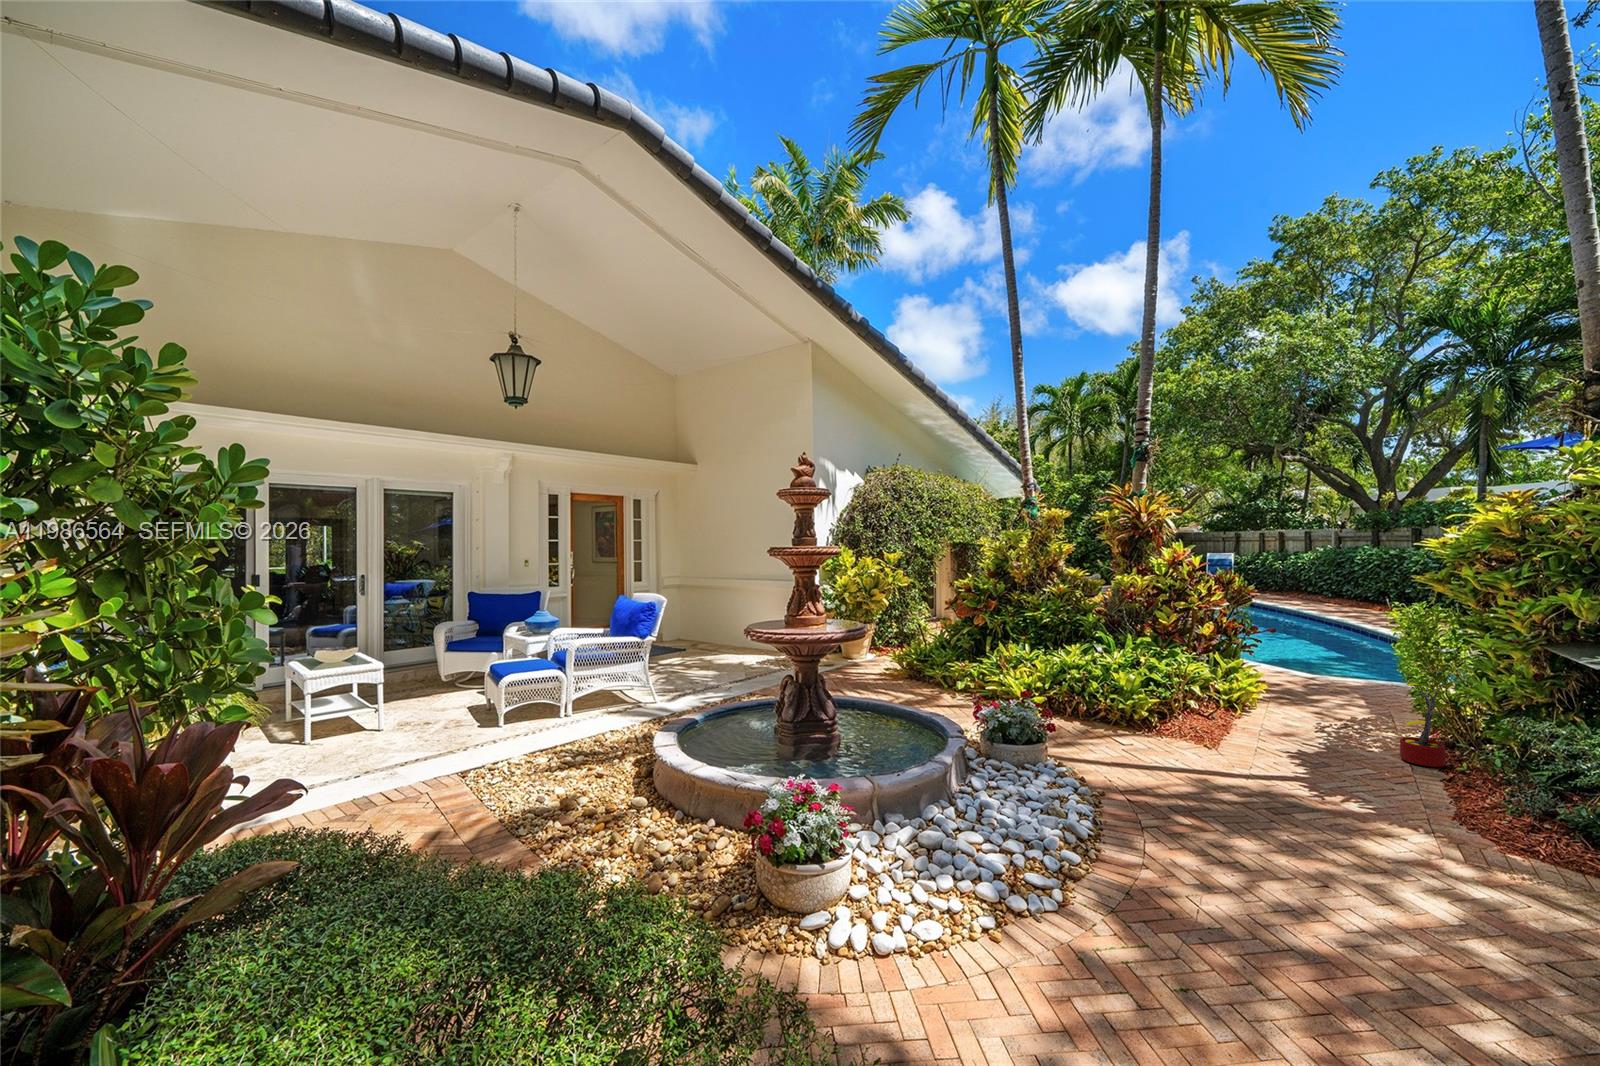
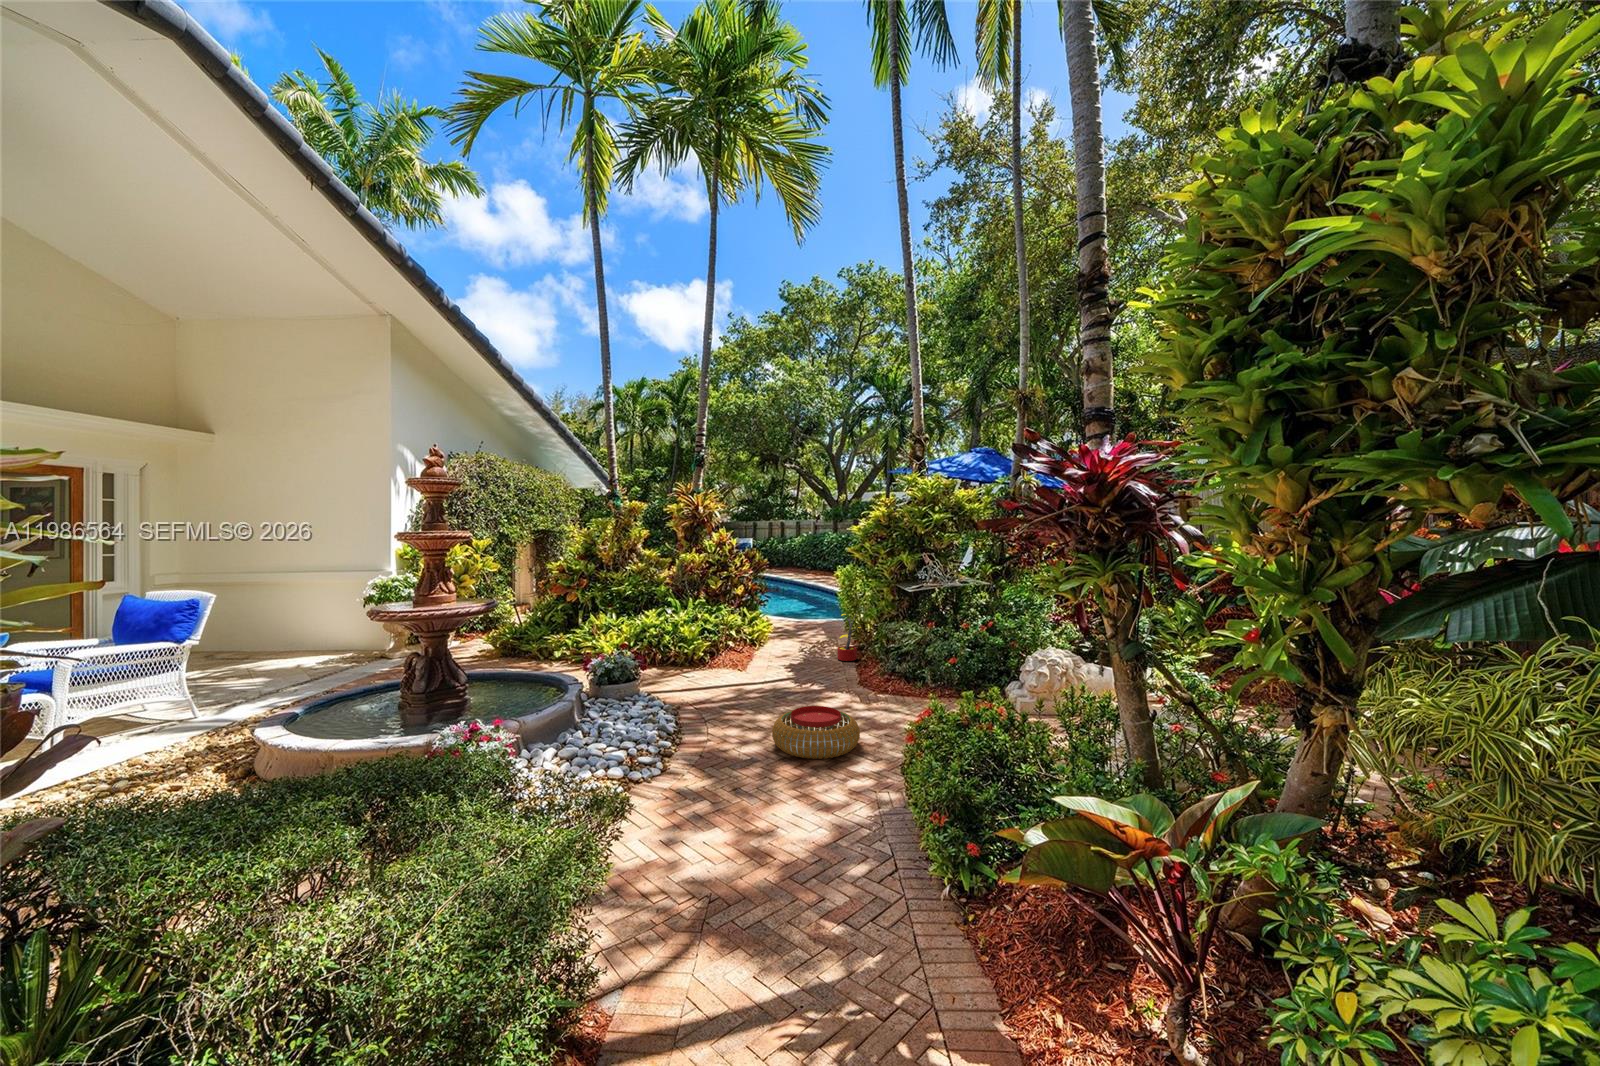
pouf: none [1265,861,1490,995] -> present [772,706,860,759]

